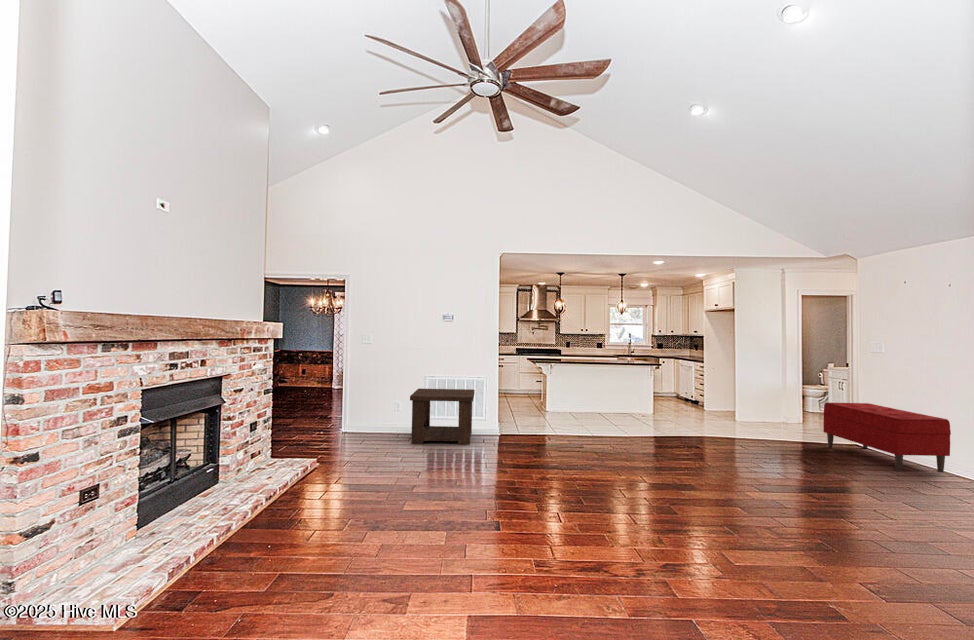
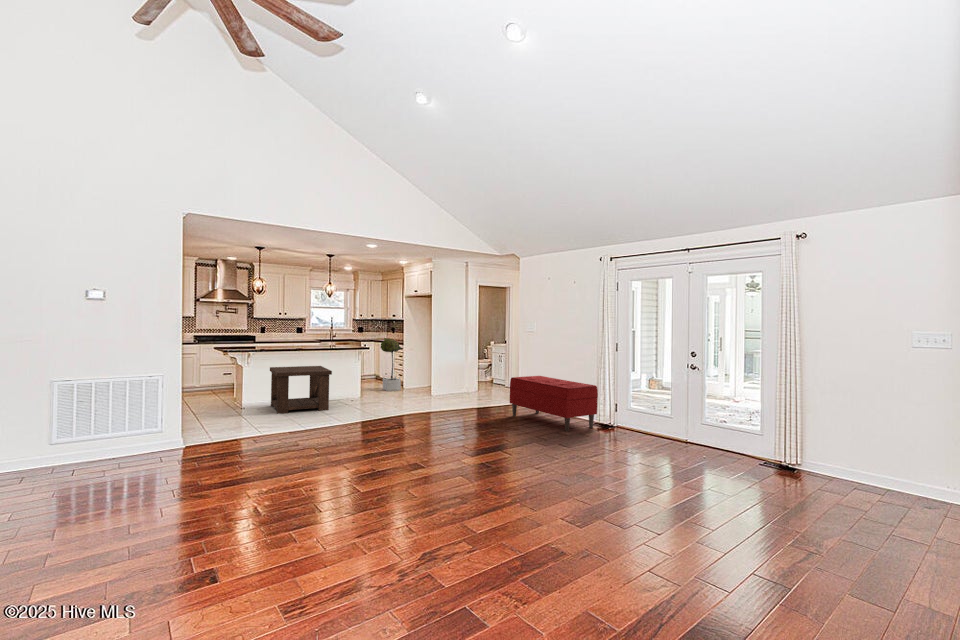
potted tree: none [678,354,702,410] -> present [381,338,402,391]
side table: present [410,389,475,445] -> present [270,366,332,414]

